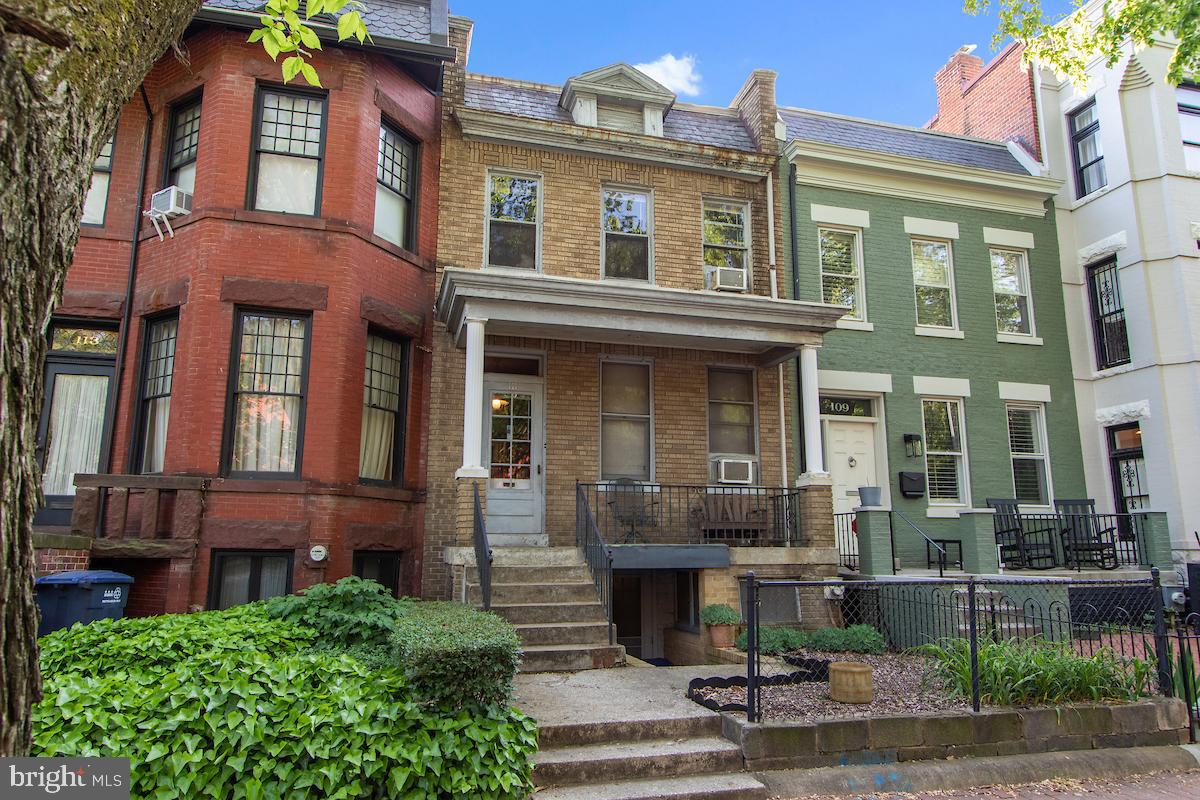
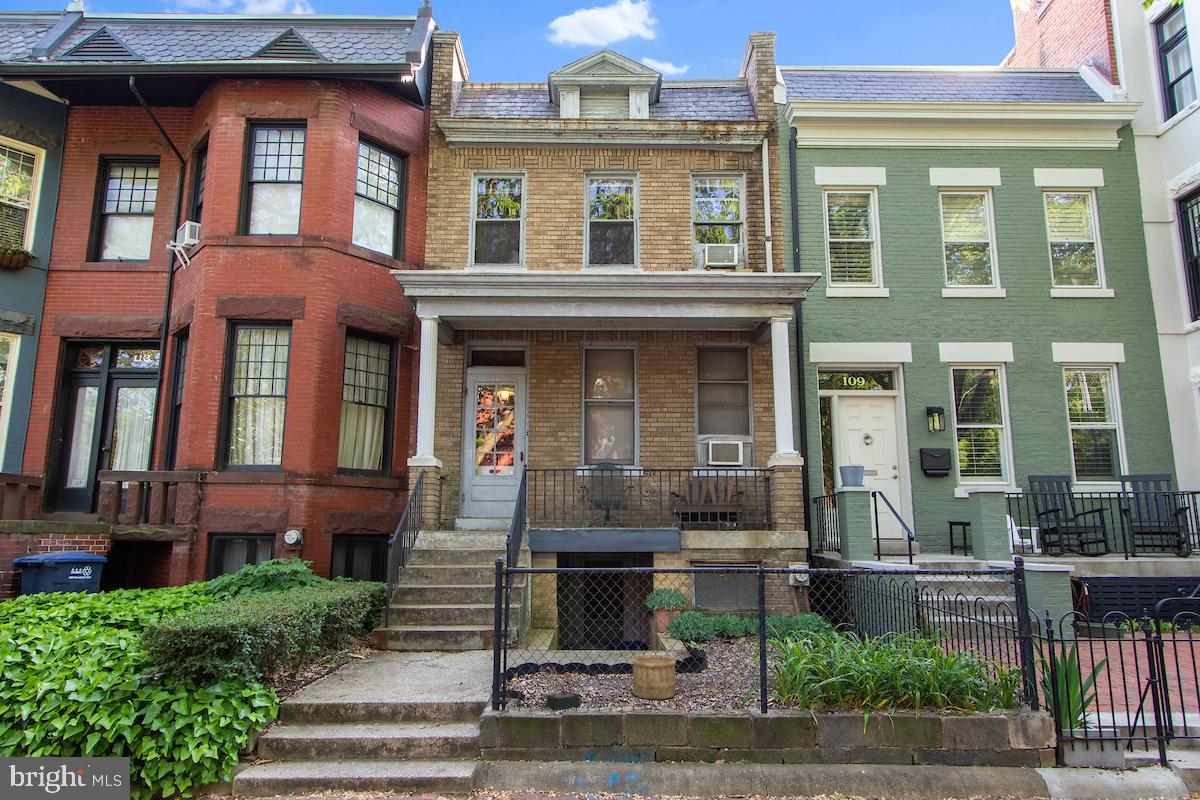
decorative plant: none [774,674,811,717] -> present [539,667,582,710]

